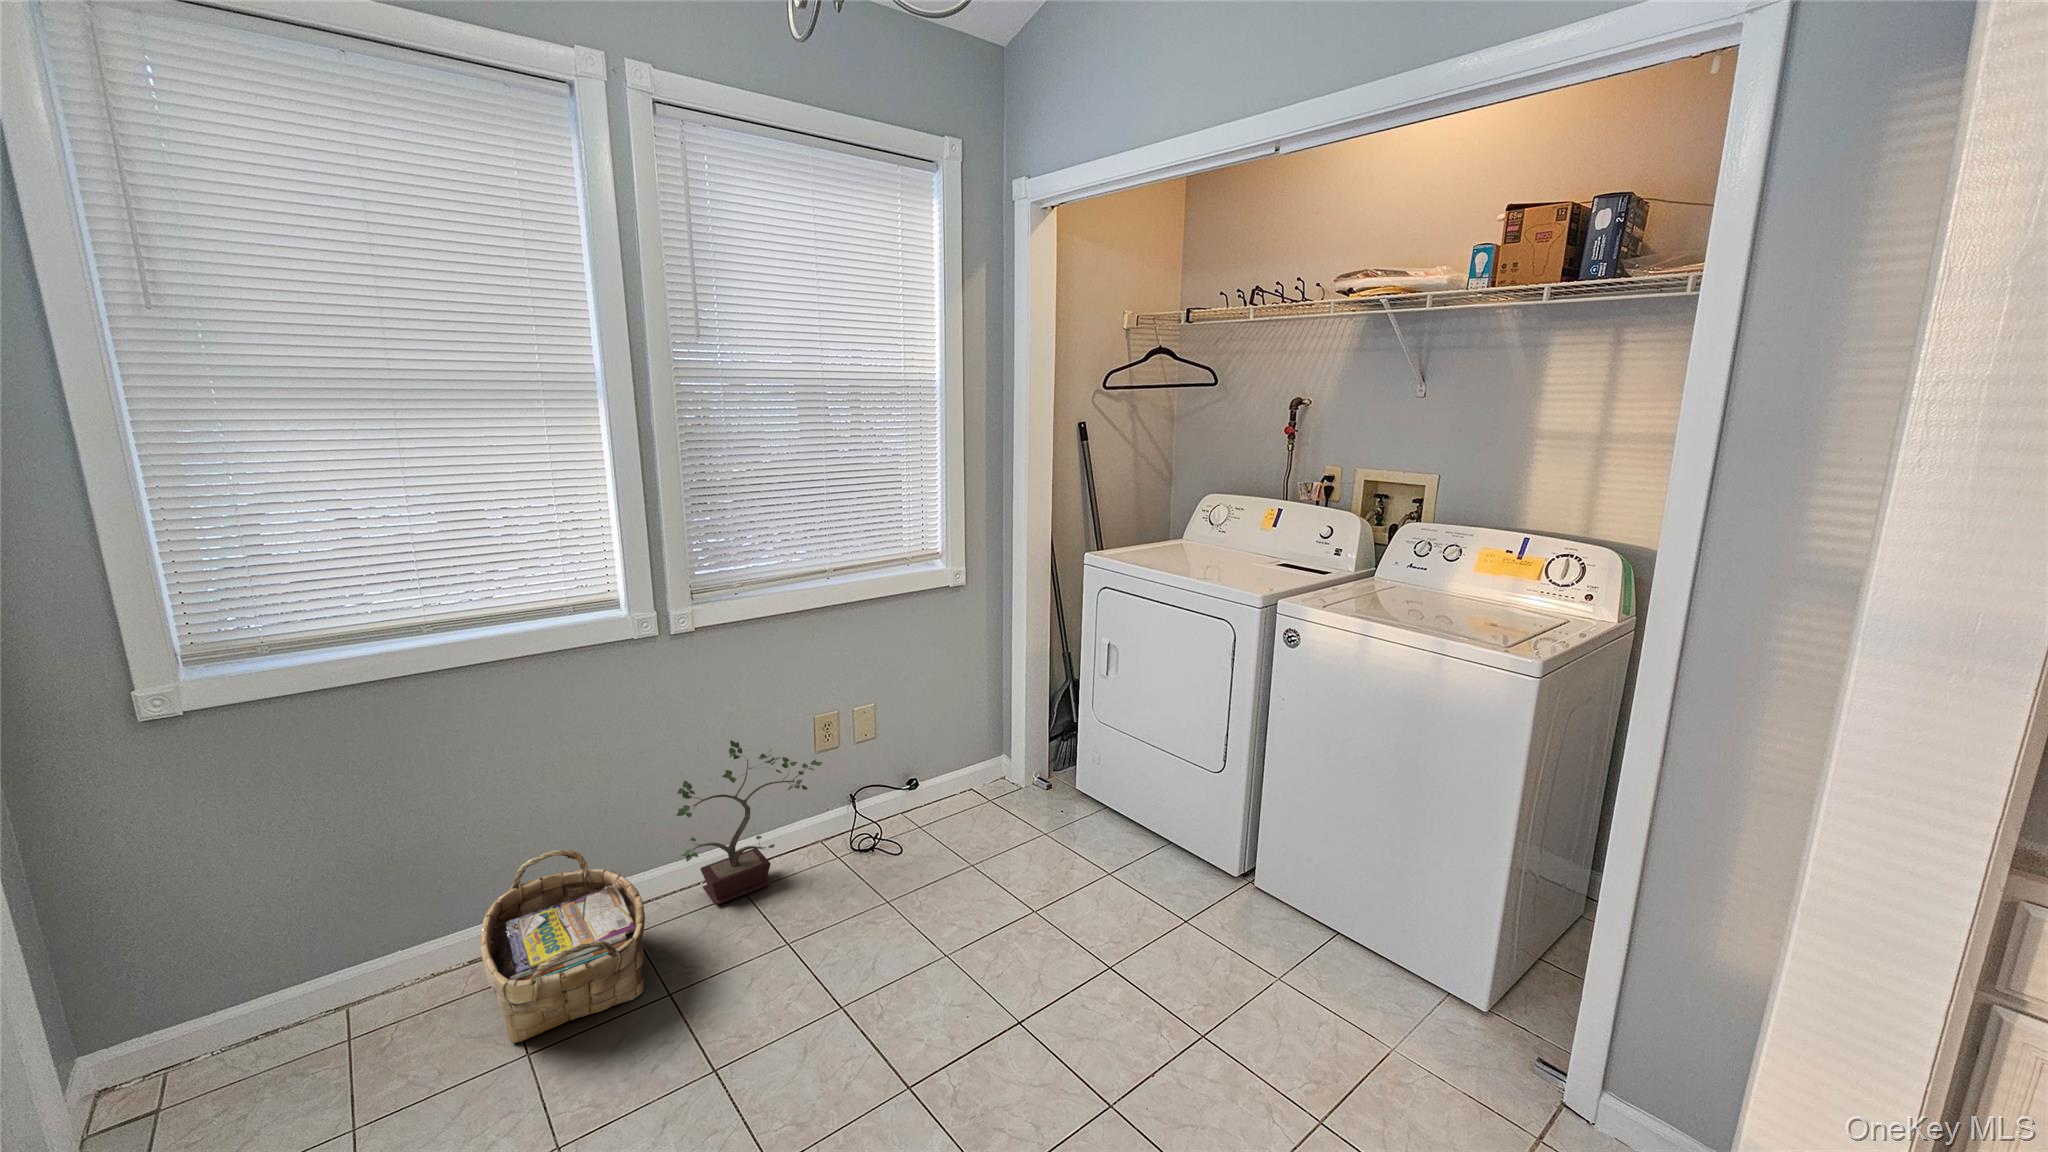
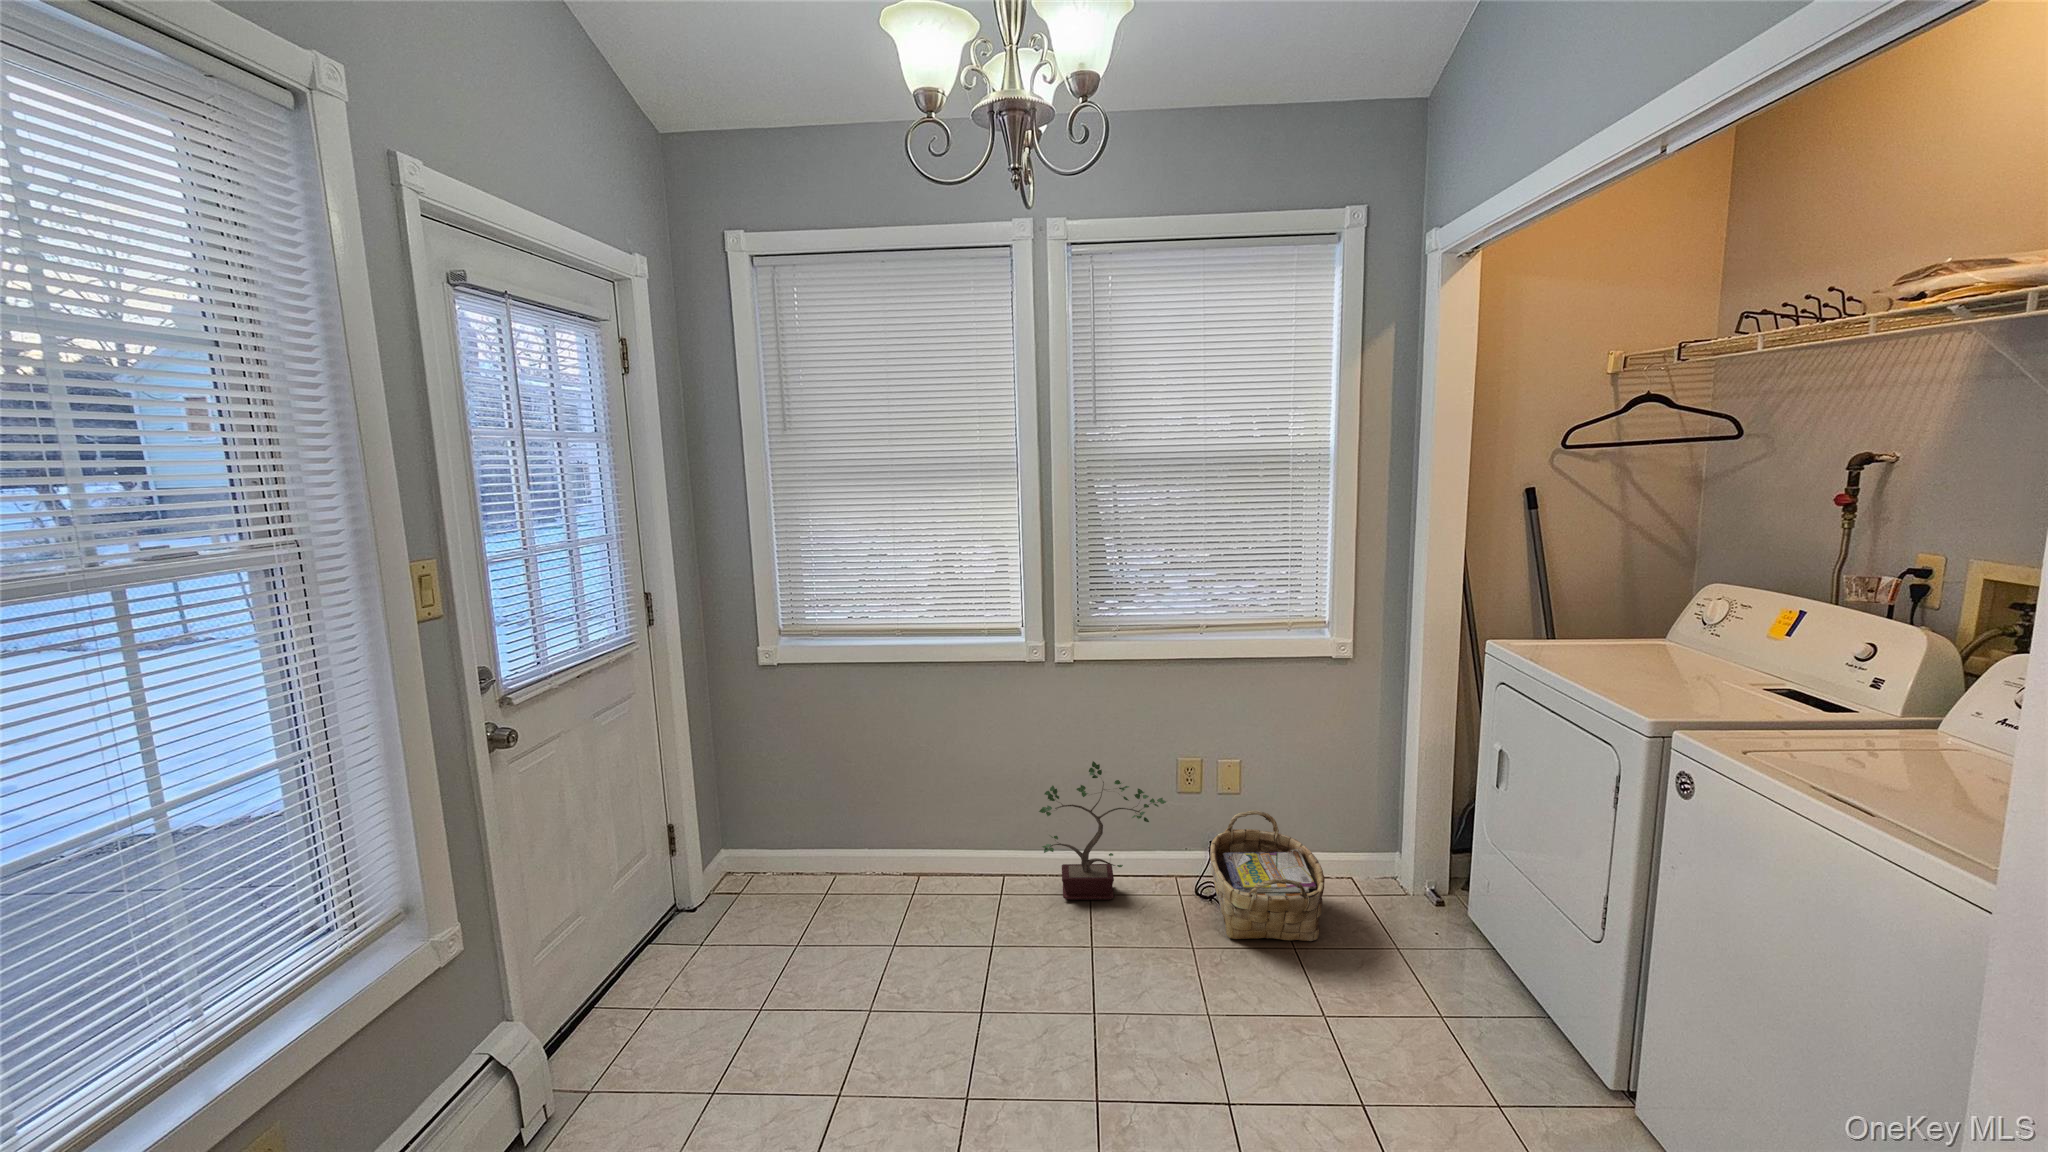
woven basket: present [480,850,645,1043] -> present [1210,810,1325,941]

